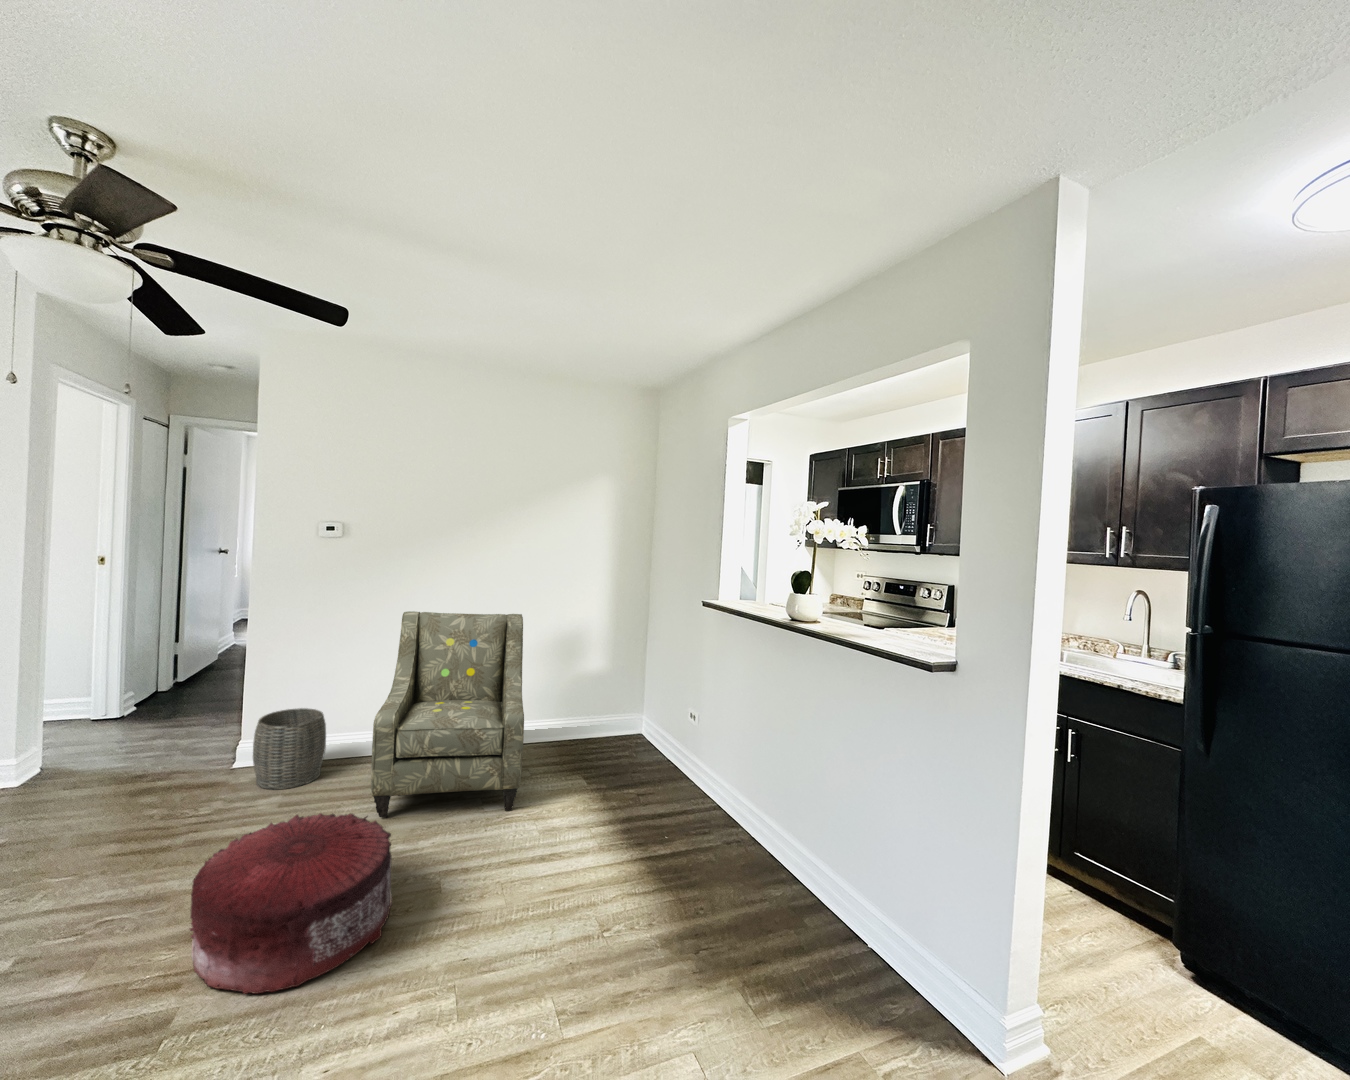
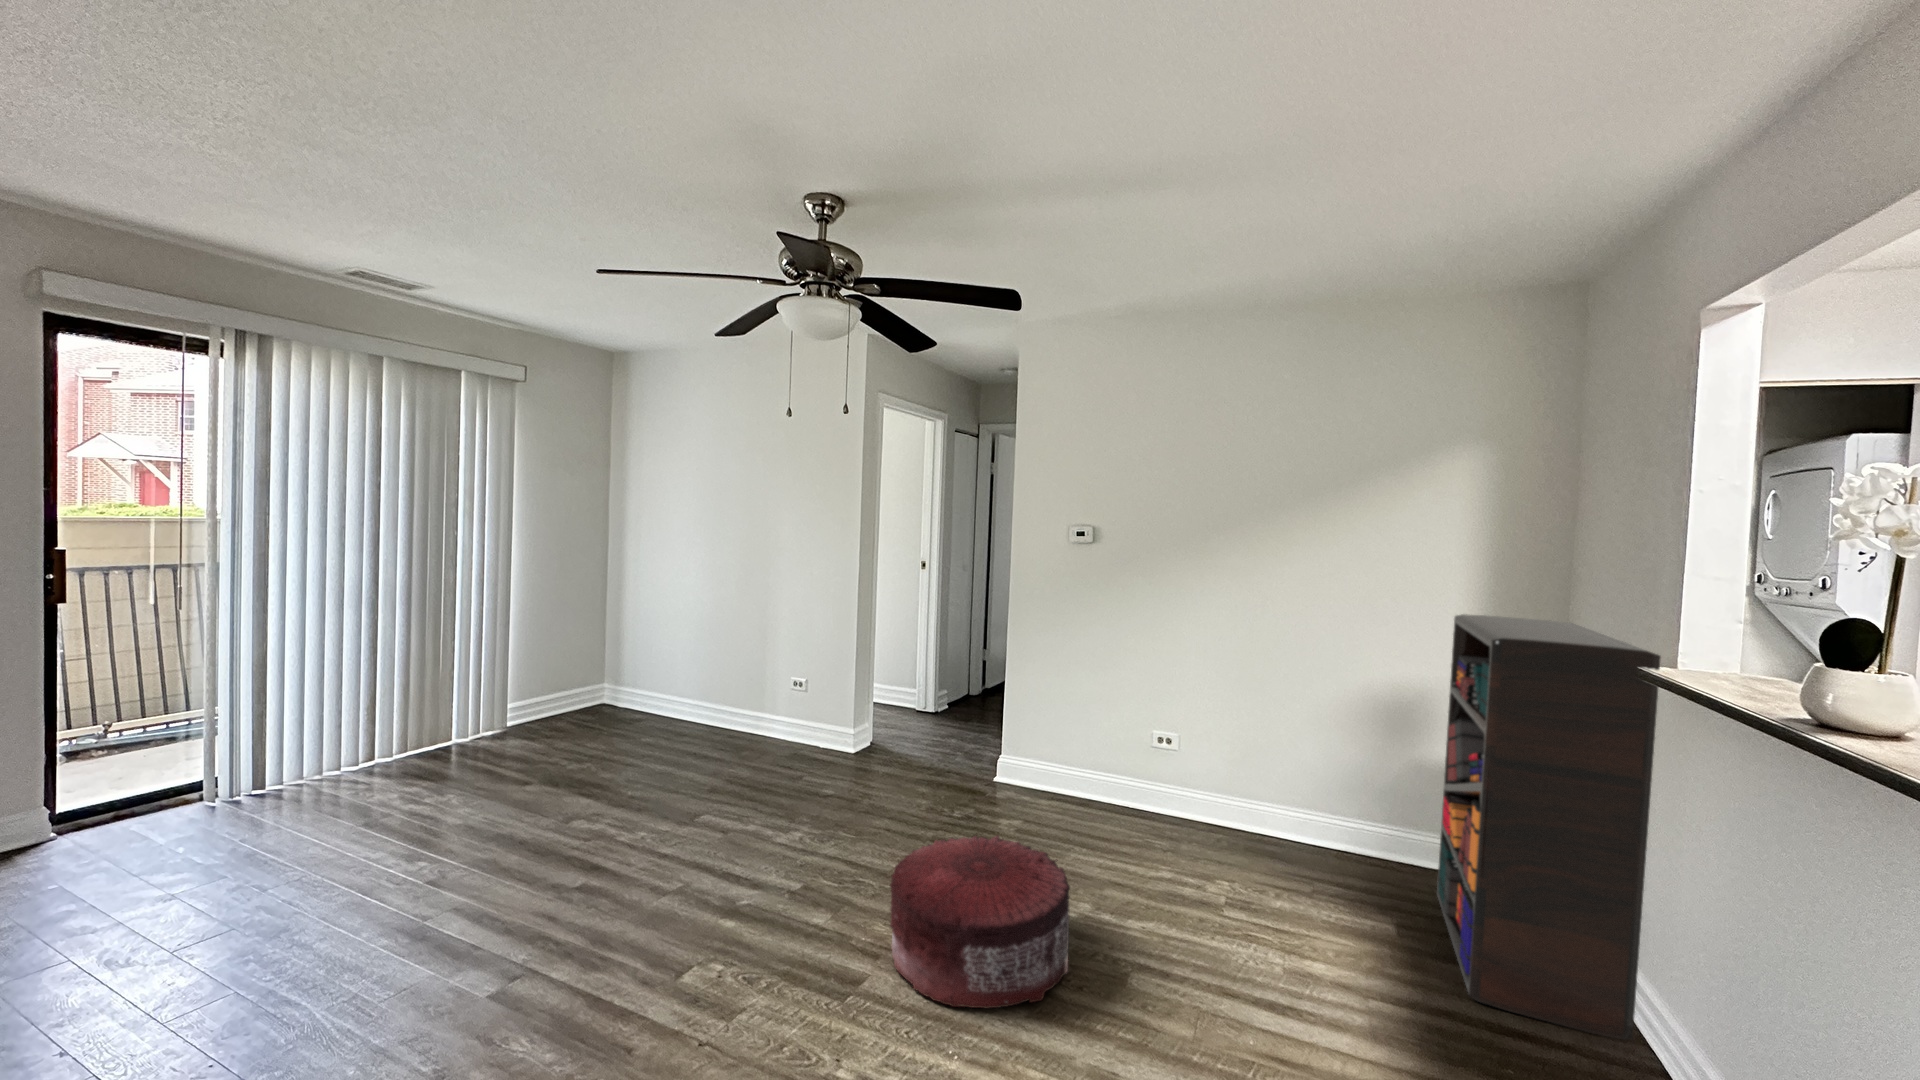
bookshelf: none [599,575,719,805] -> present [1437,614,1661,1040]
armchair: present [371,611,524,818] -> none [1092,642,1311,926]
woven basket: present [253,708,326,790] -> none [1010,733,1075,817]

